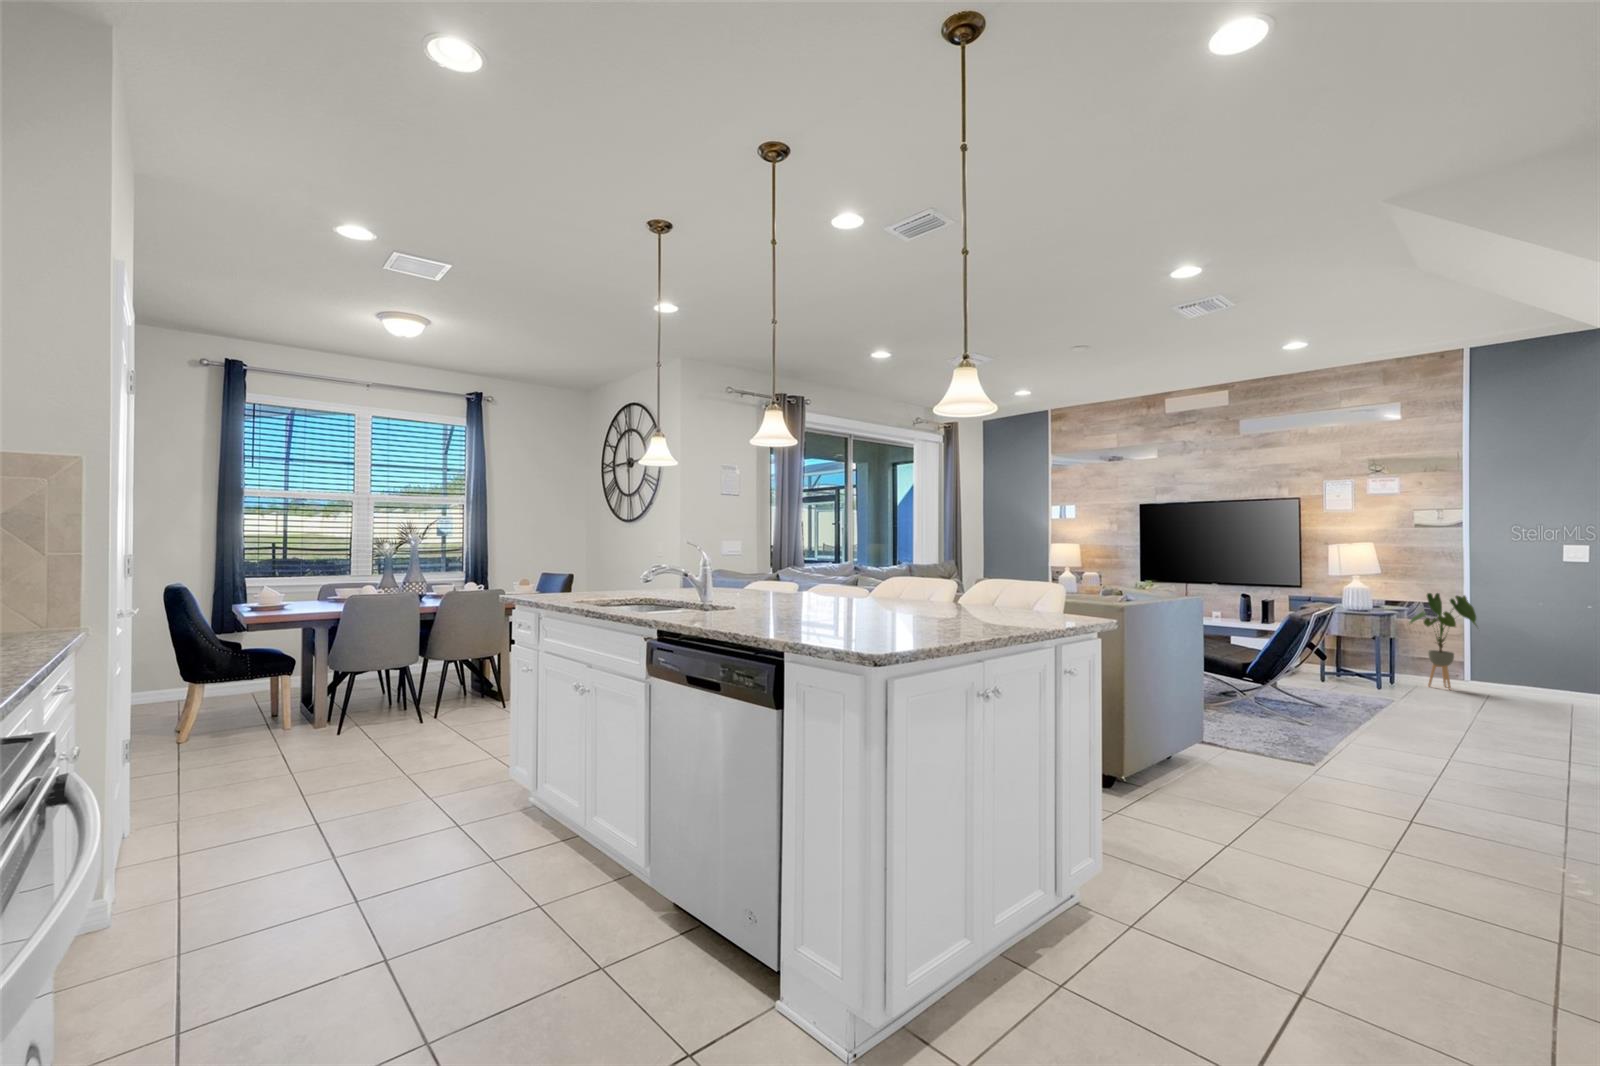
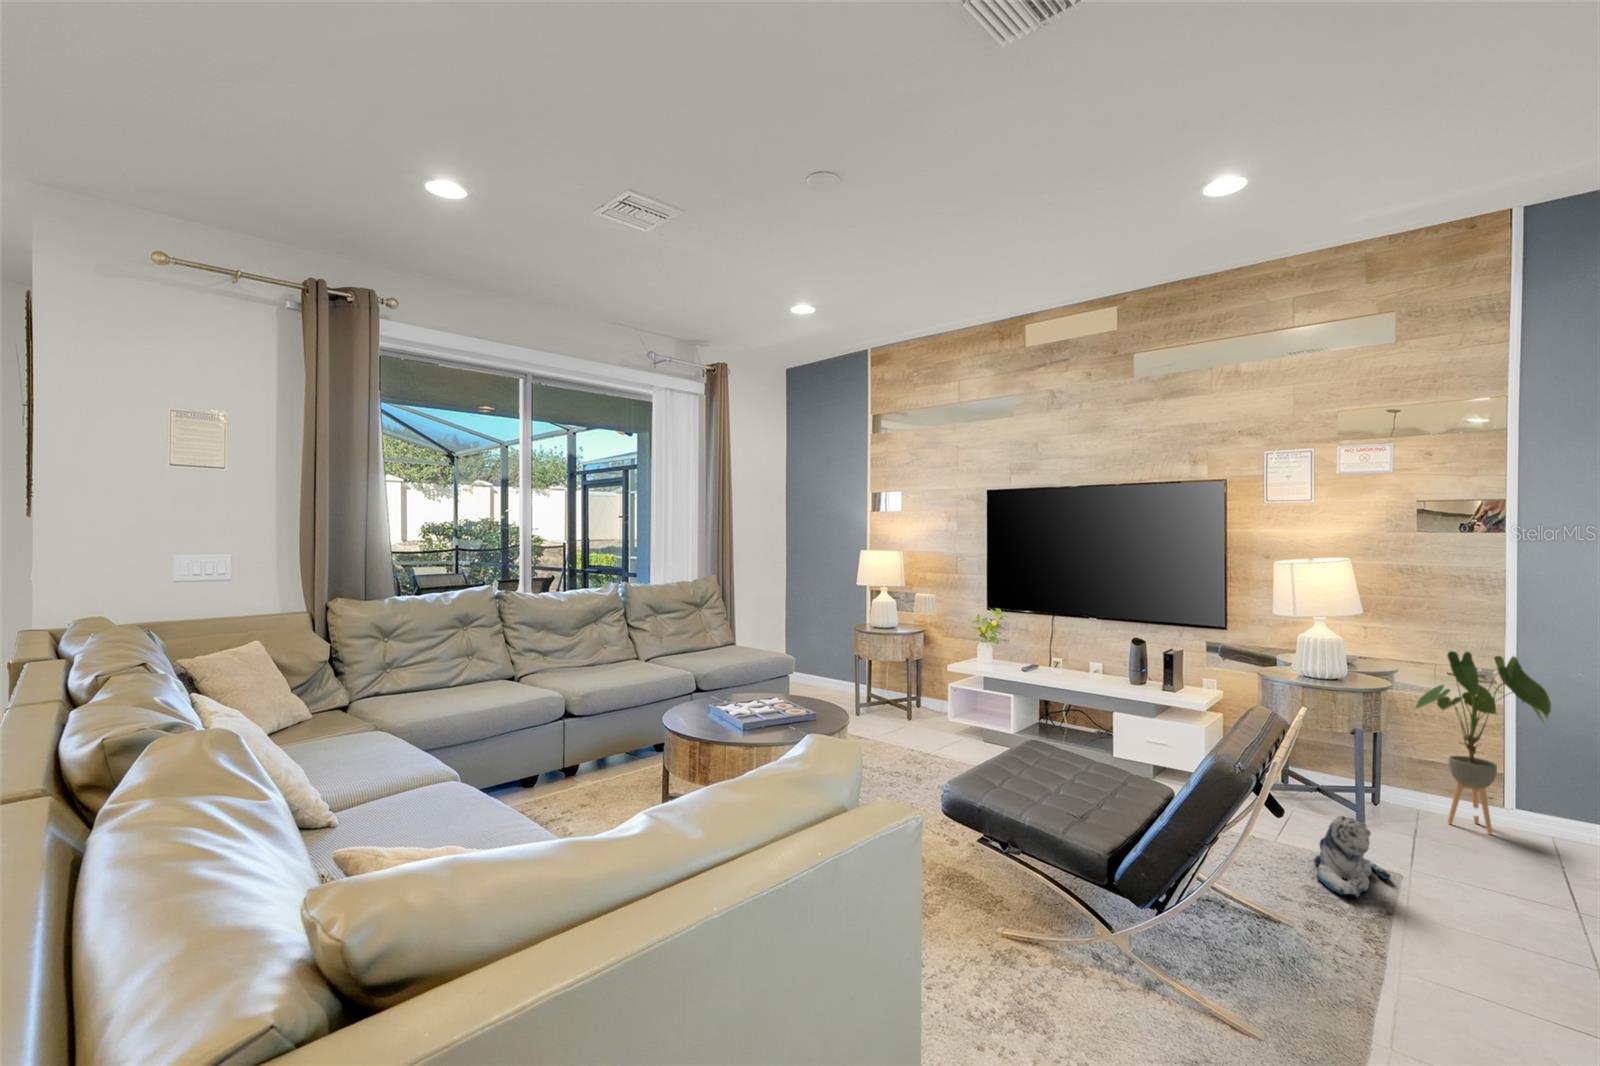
plush toy: none [1344,668,1383,703] -> present [1313,816,1390,897]

